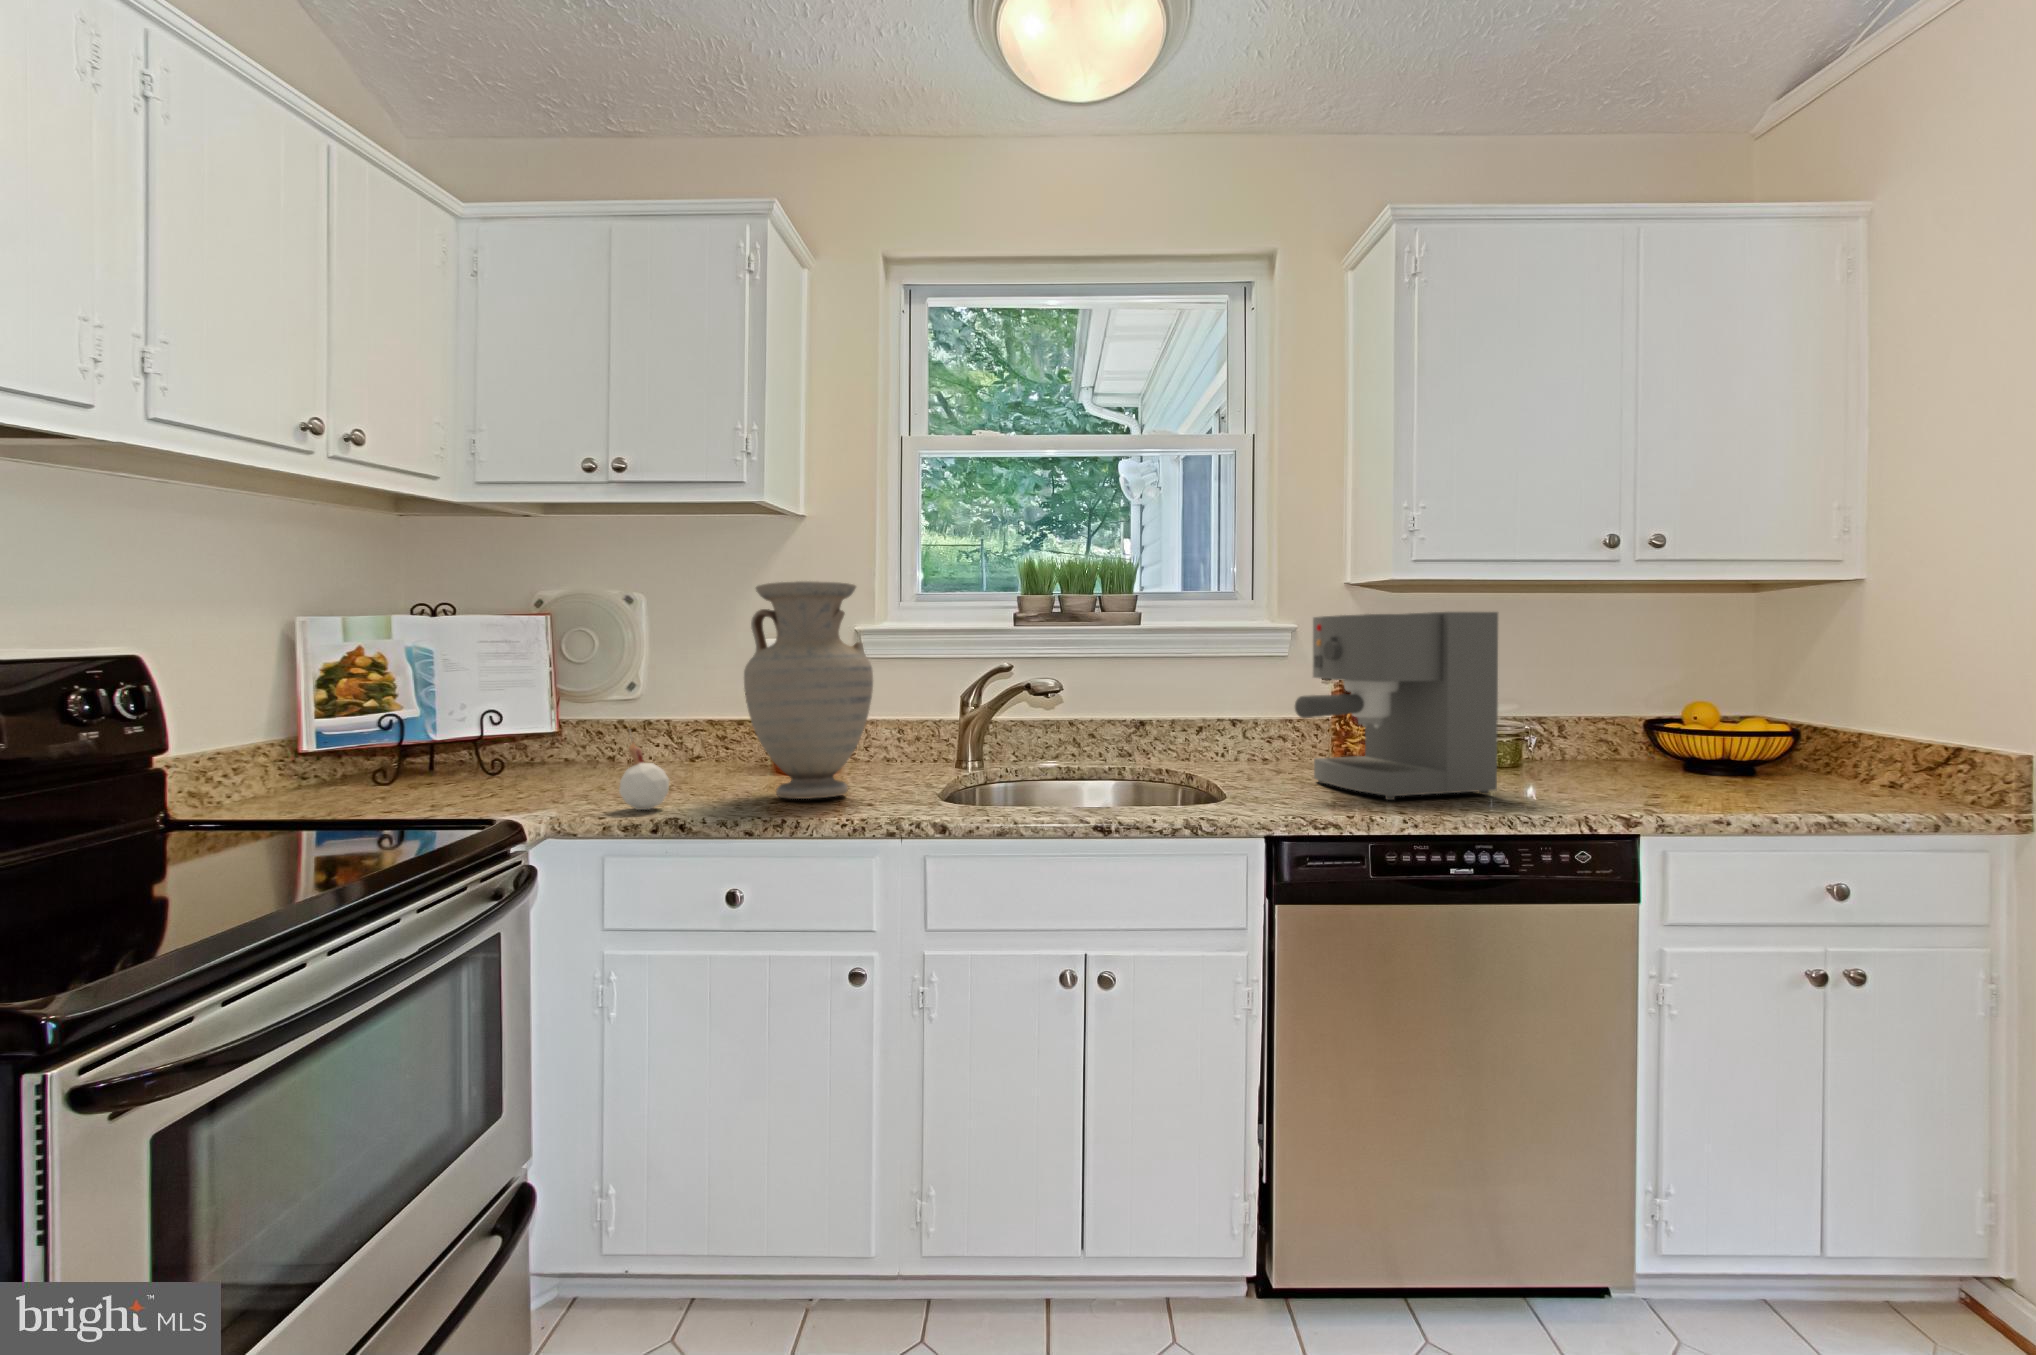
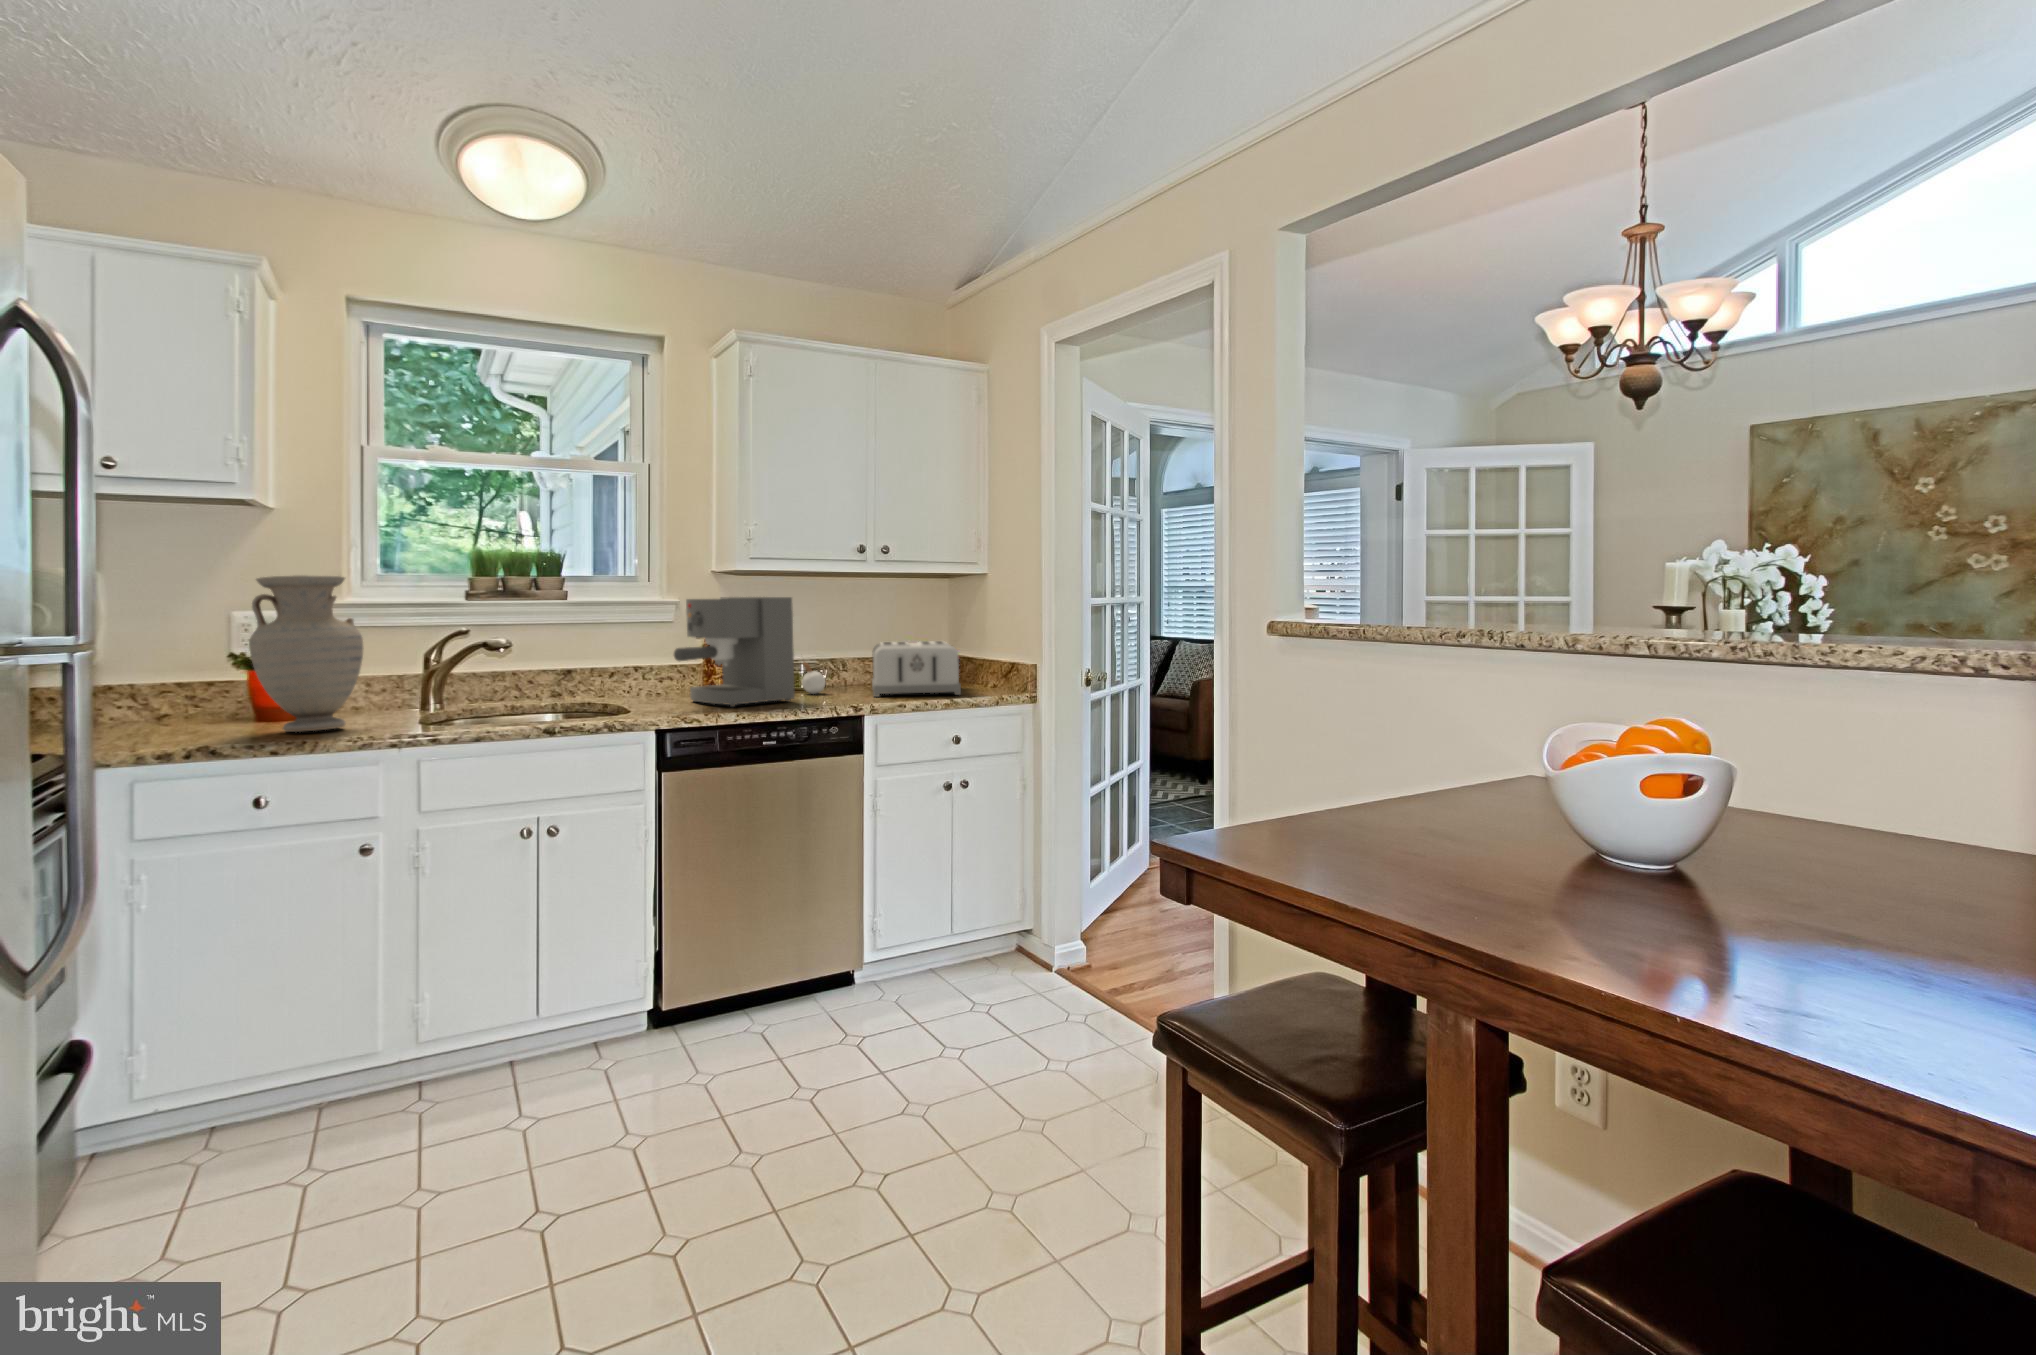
toaster: none [1619,694,1845,804] -> present [872,641,961,697]
candle: present [619,738,669,810] -> present [802,662,825,694]

